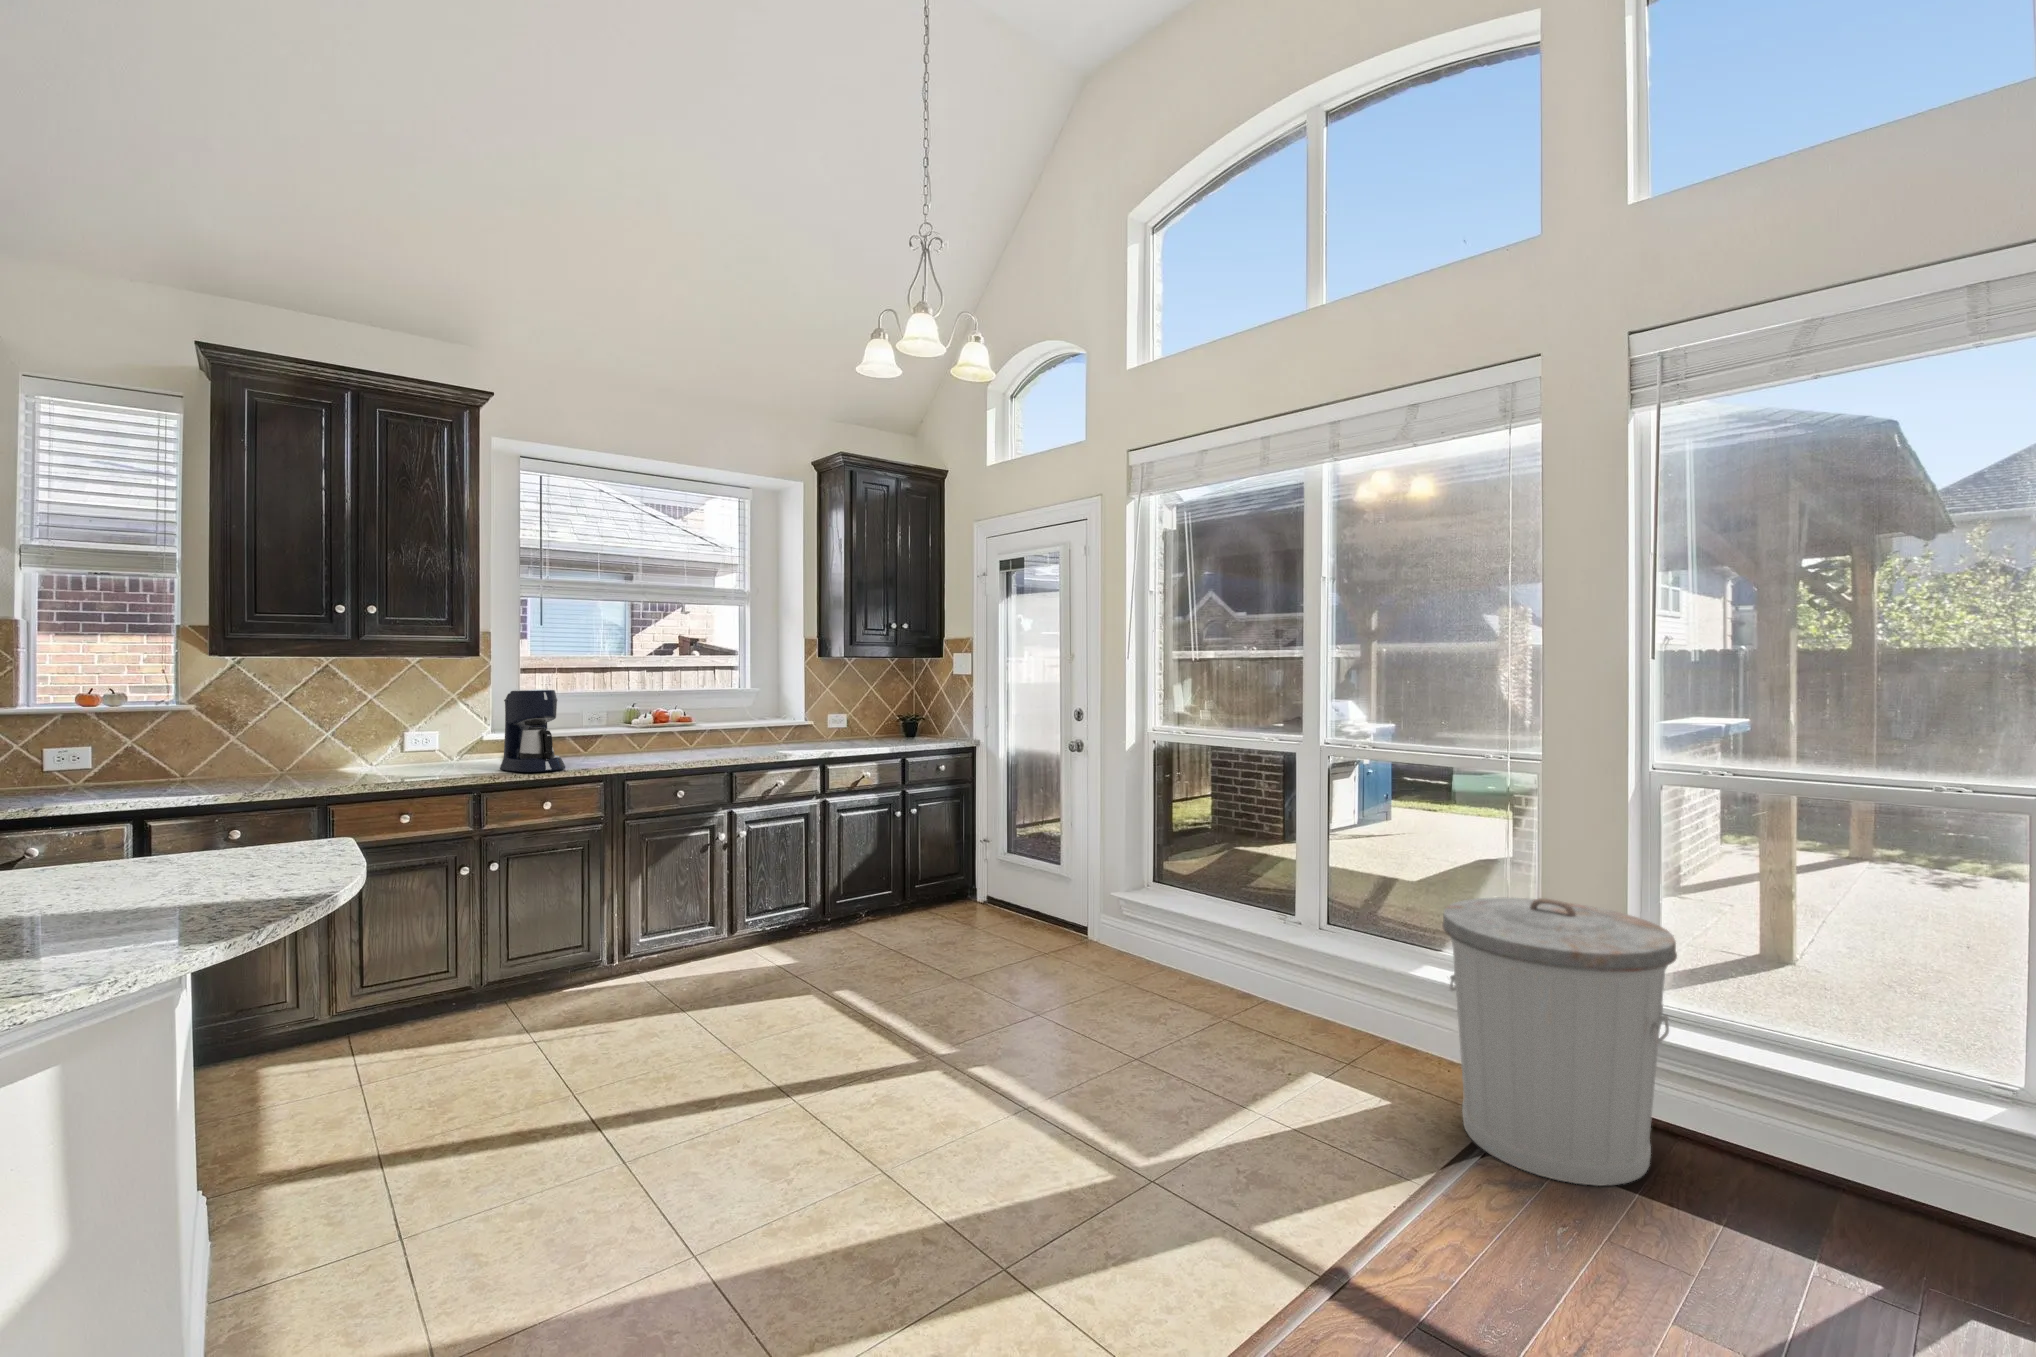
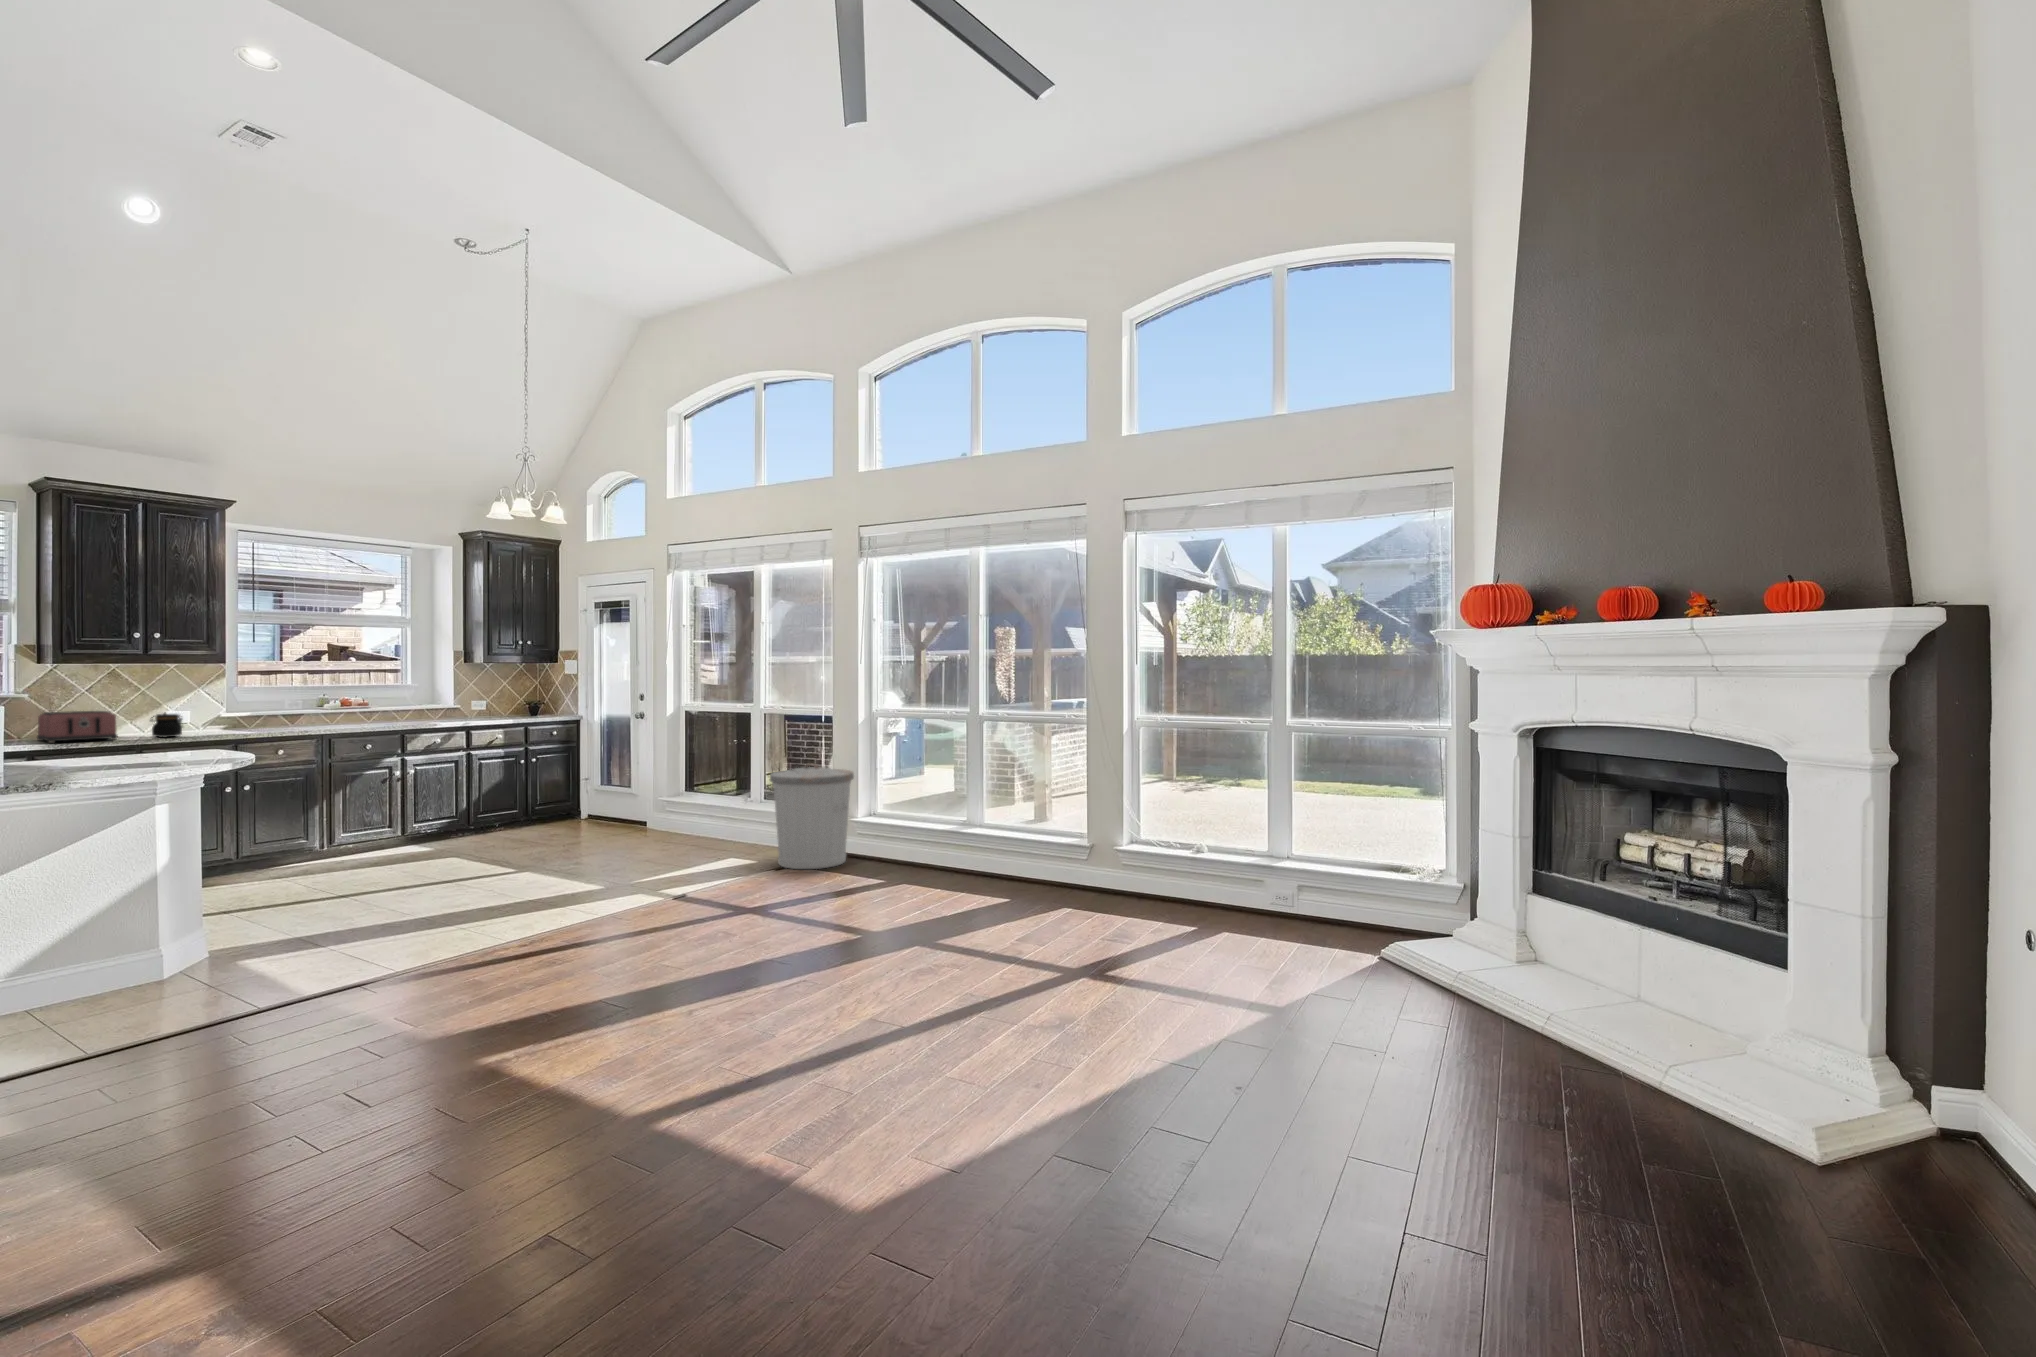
coffee maker: present [500,690,565,772] -> none [246,683,293,732]
toaster: none [177,736,295,795] -> present [37,711,118,743]
jar: none [347,742,399,783] -> present [150,714,183,737]

